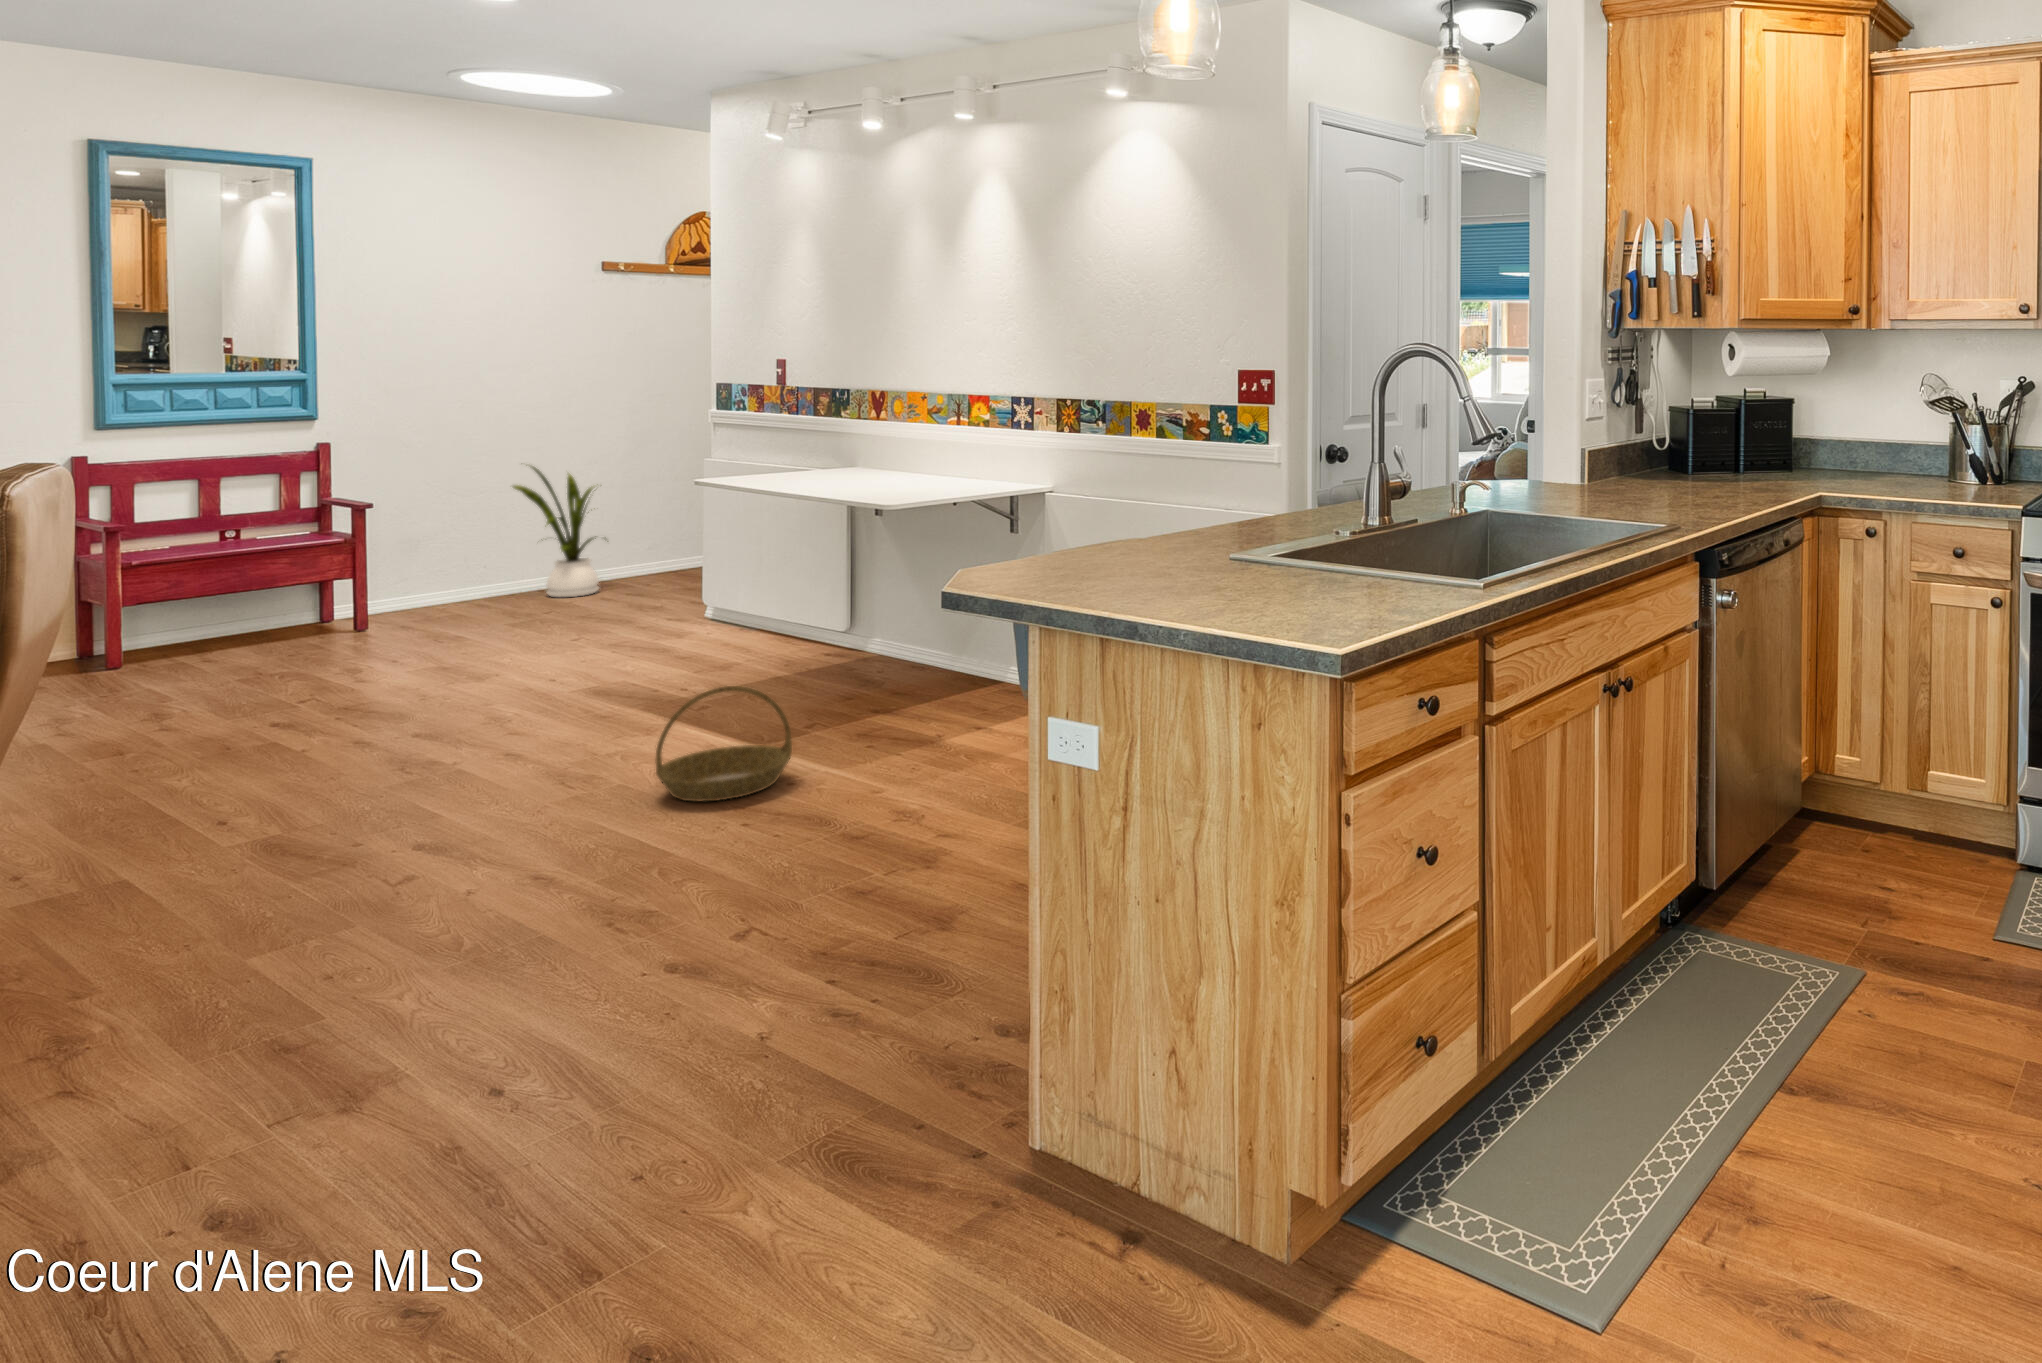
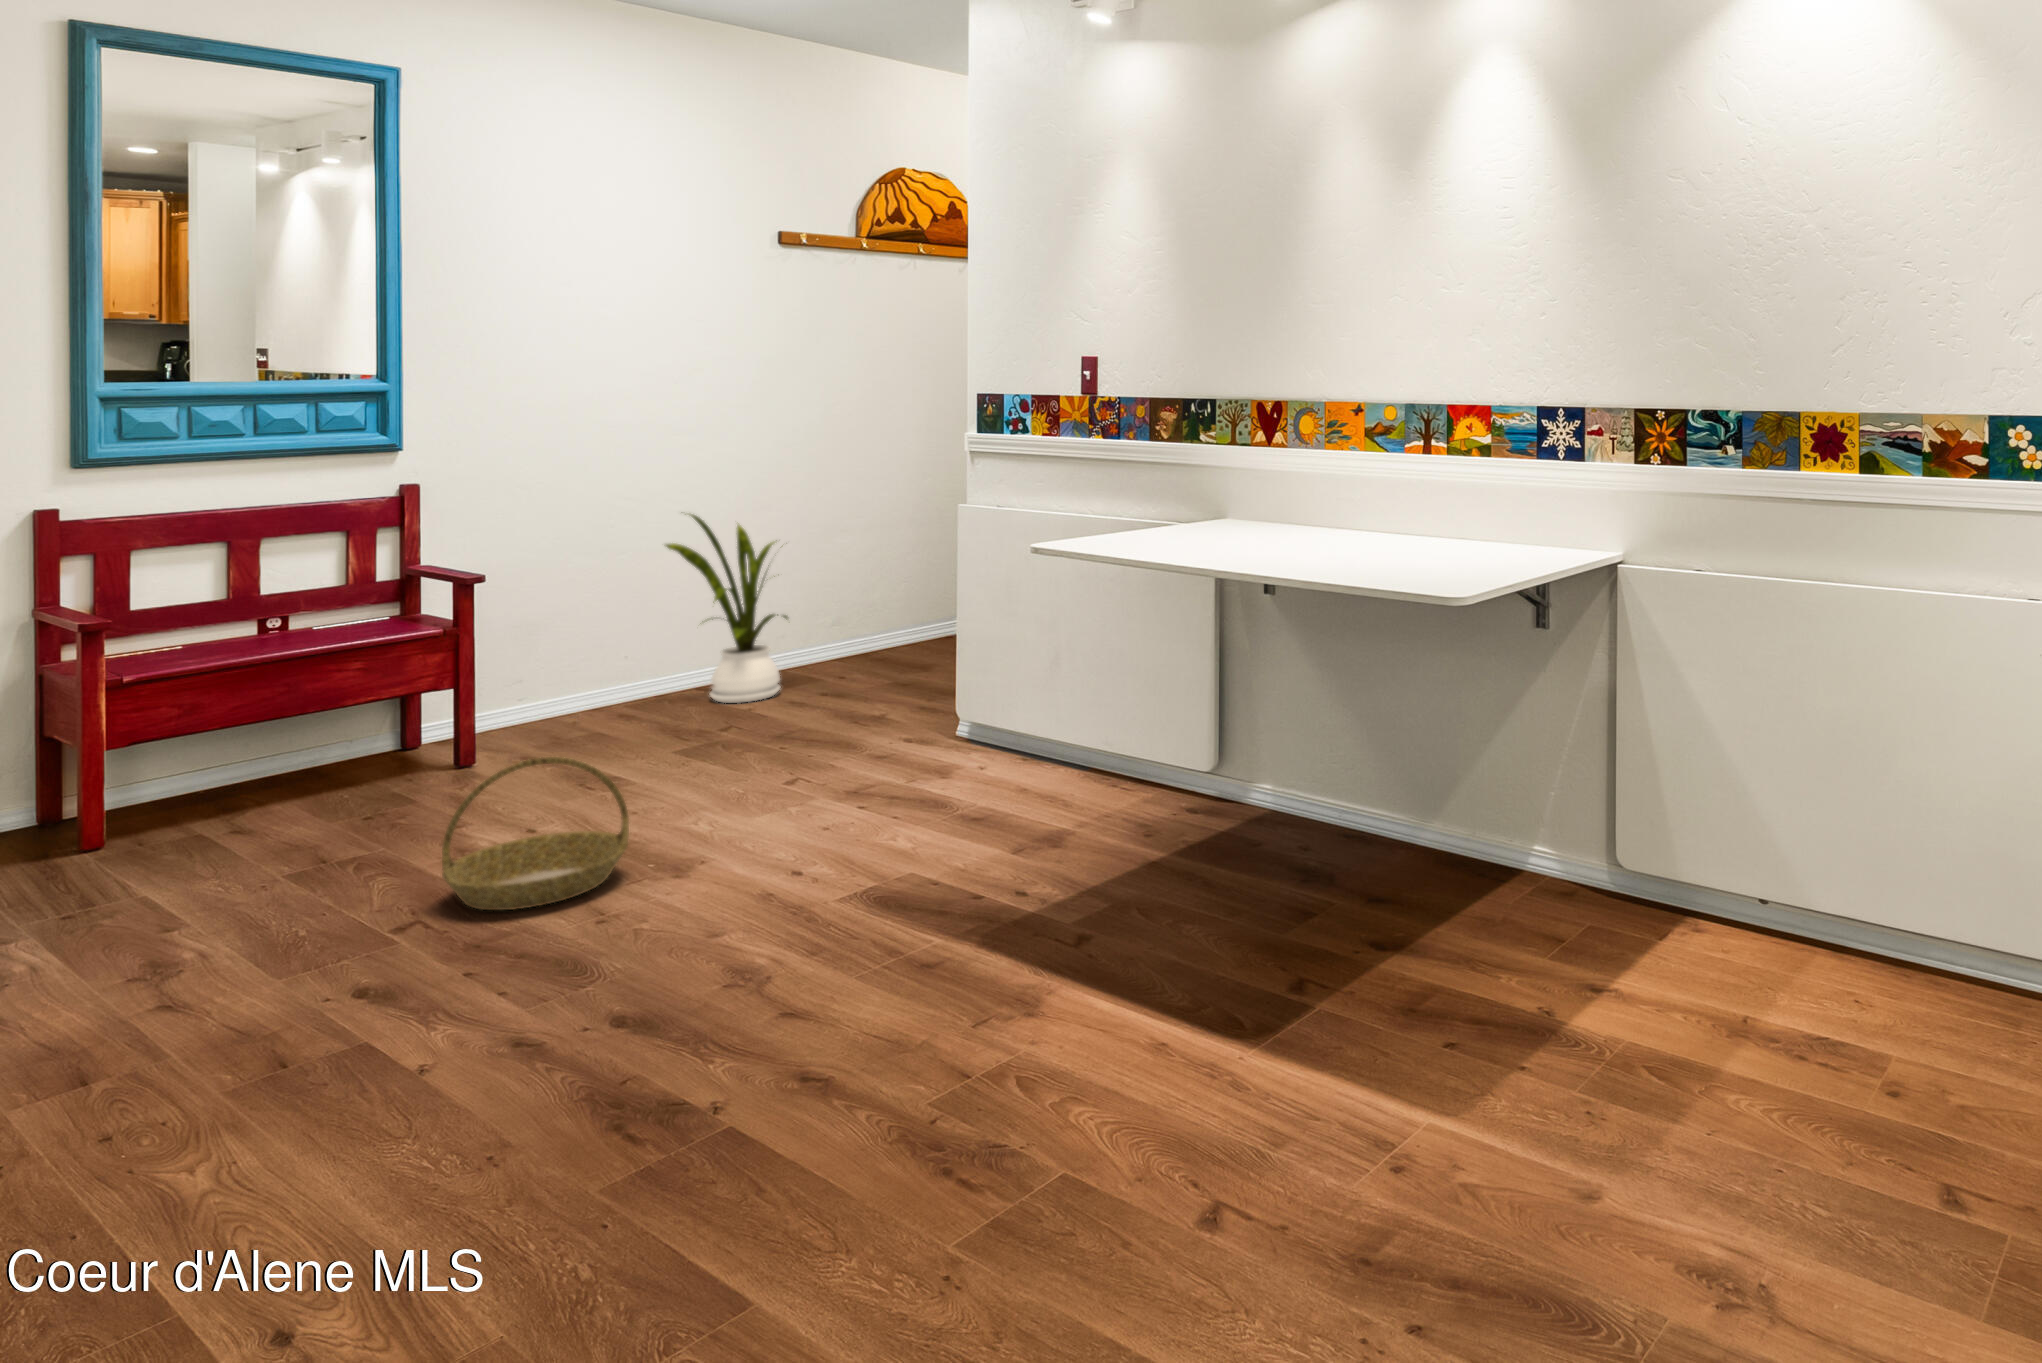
basket: present [655,686,792,802] -> present [442,757,629,910]

